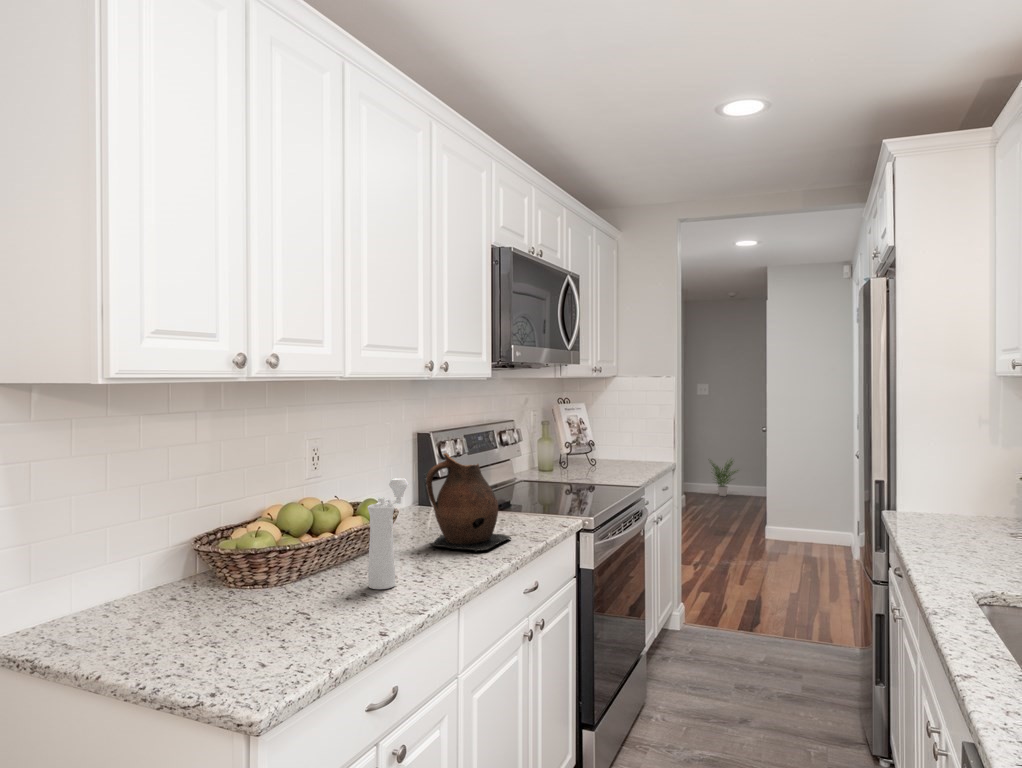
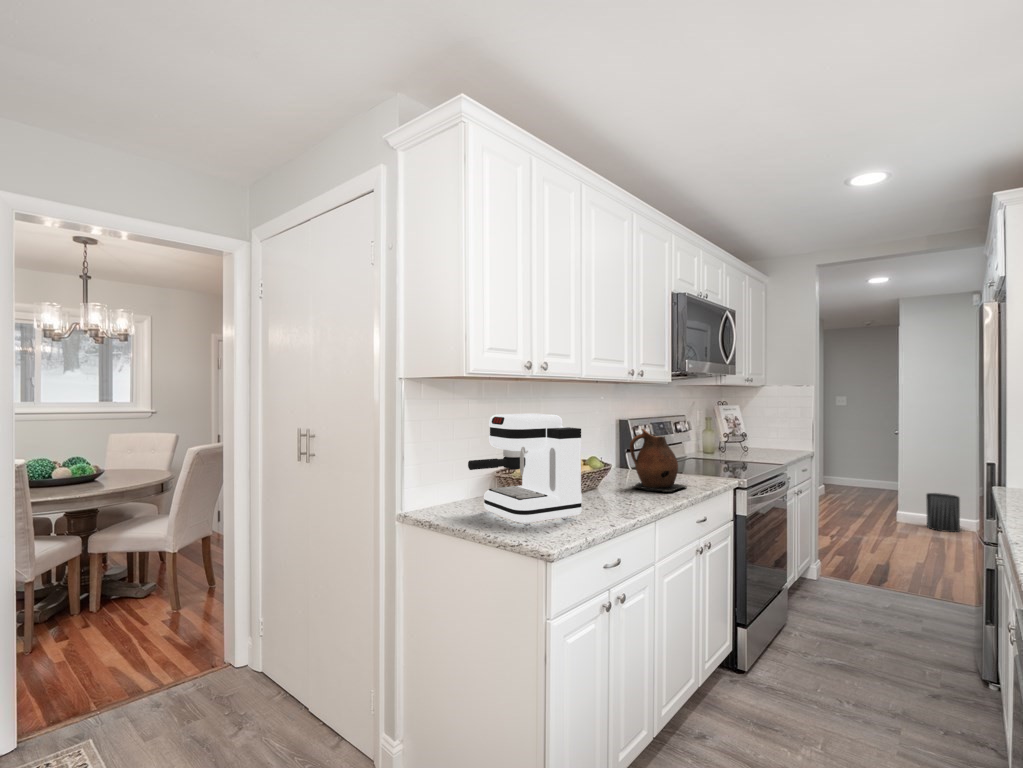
coffee maker: none [114,442,334,649] -> present [468,414,582,525]
potted plant: present [712,461,738,496] -> none [842,455,877,487]
pepper mill: present [367,478,408,589] -> none [597,441,621,506]
trash can: none [795,503,829,548] -> present [926,493,960,532]

